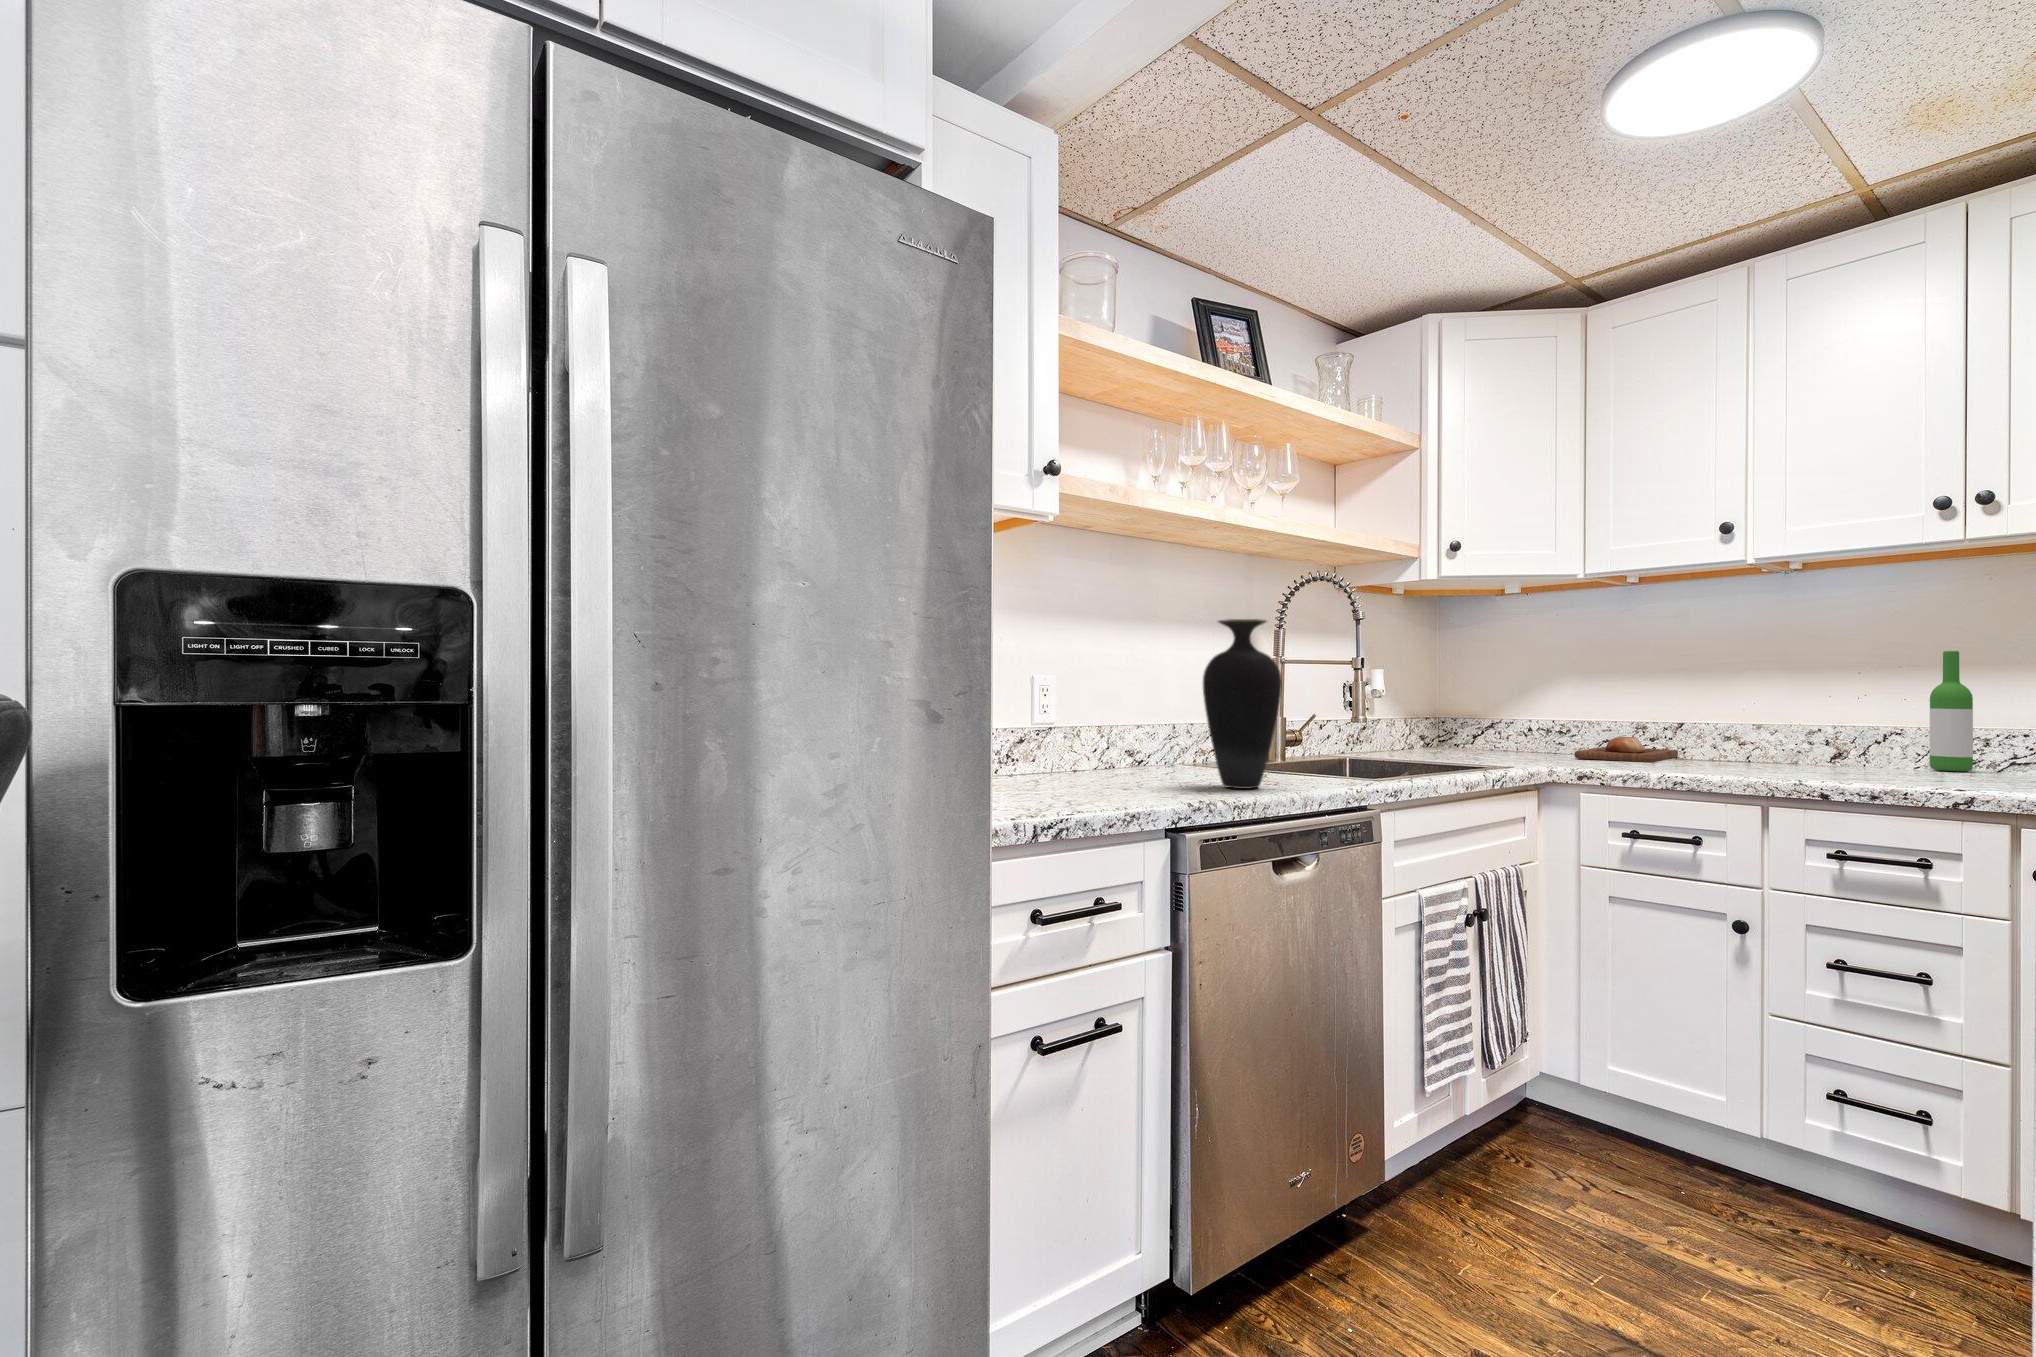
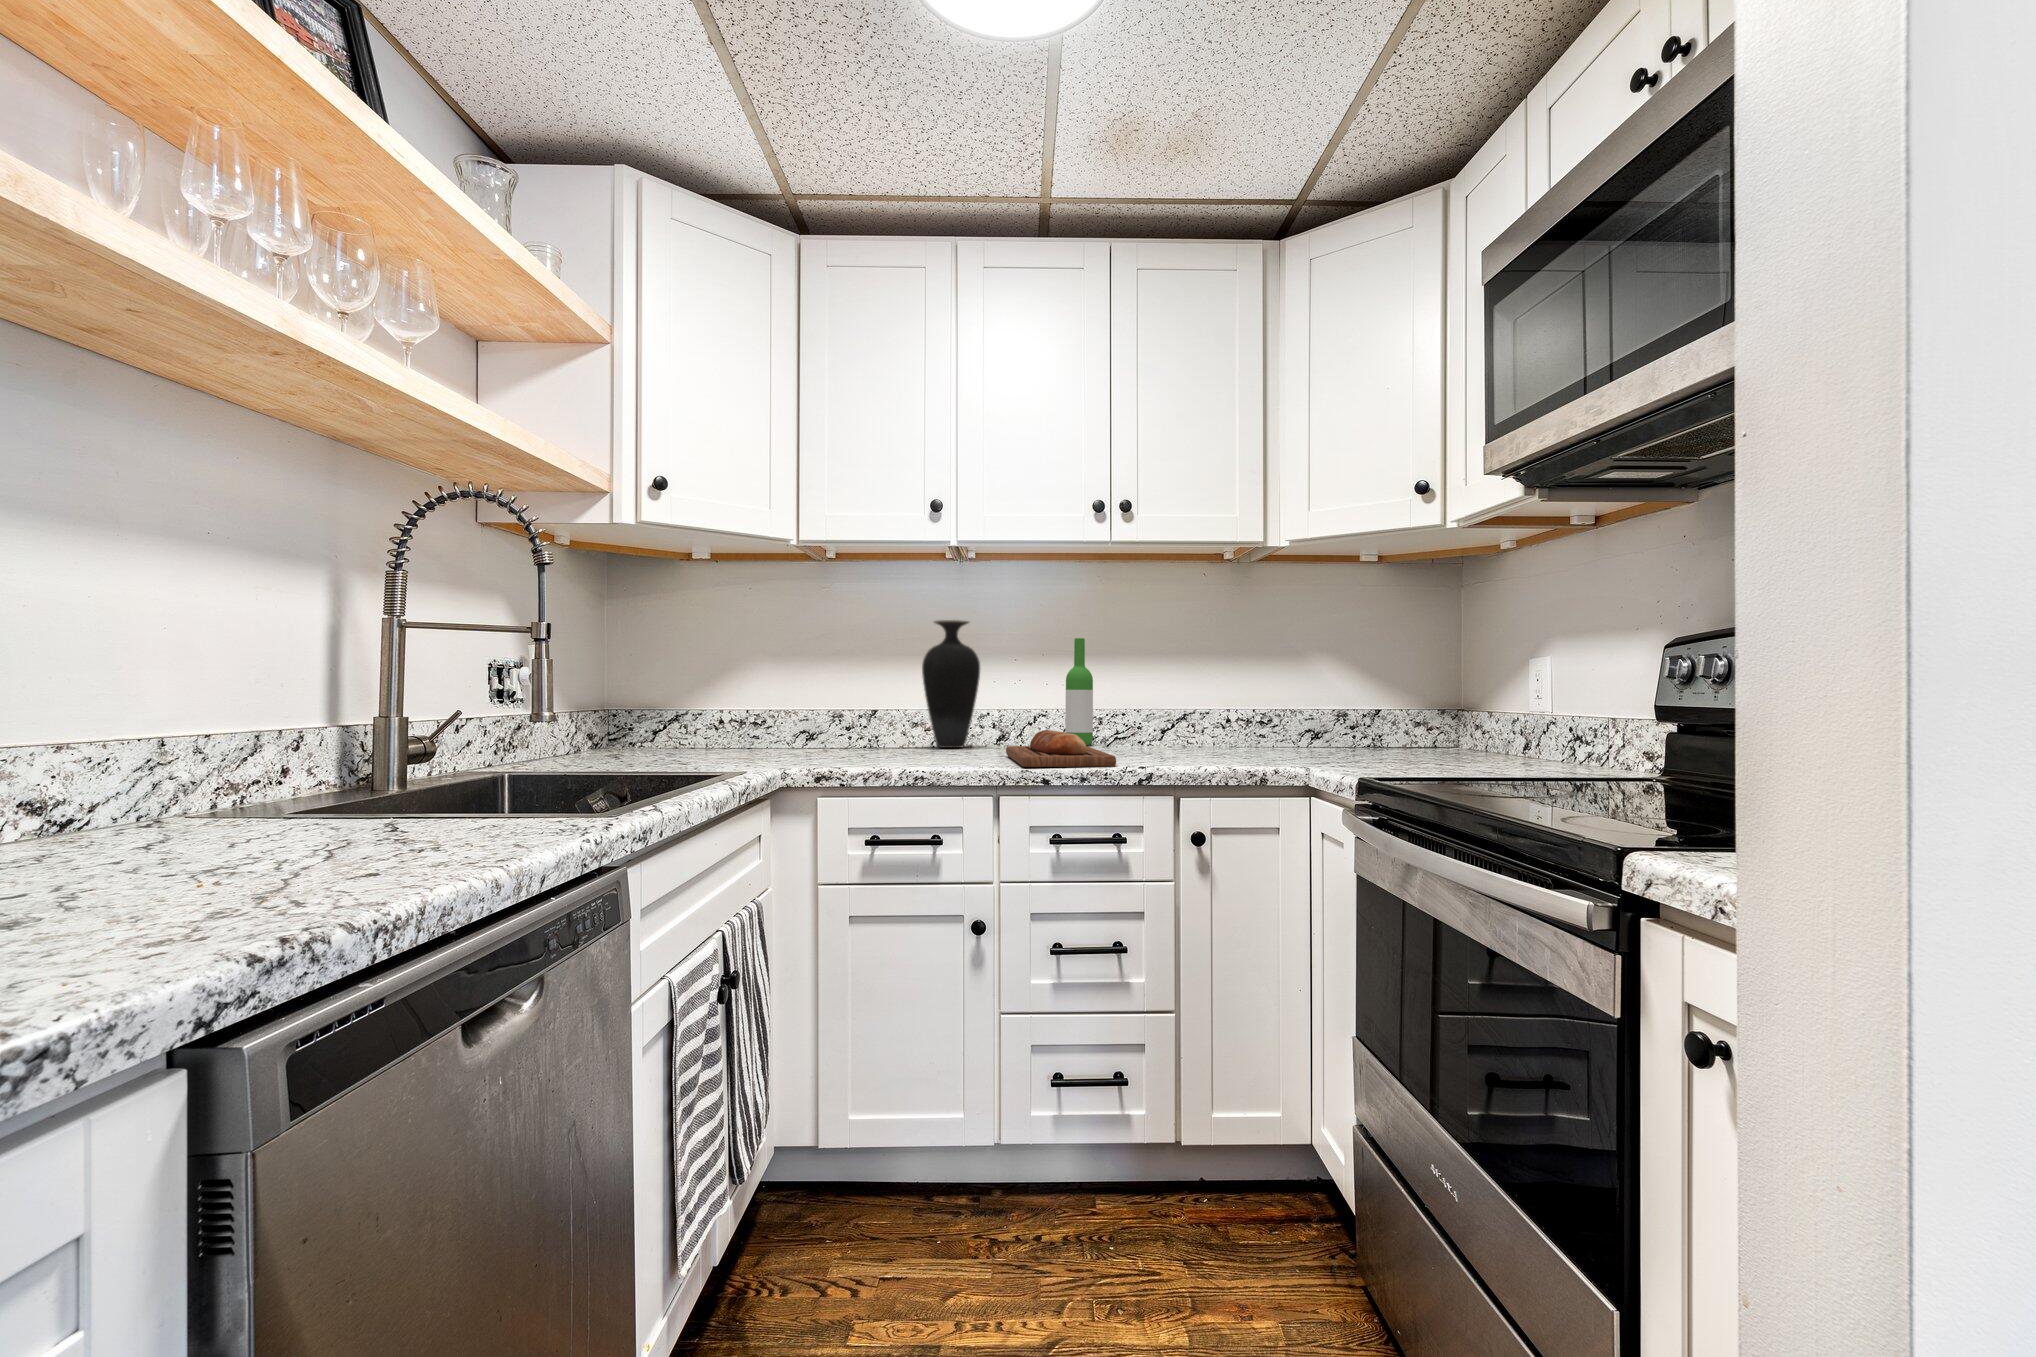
vase: present [1203,619,1282,789] -> present [922,620,980,748]
bread loaf: present [1575,737,1678,762] -> present [1006,730,1116,767]

